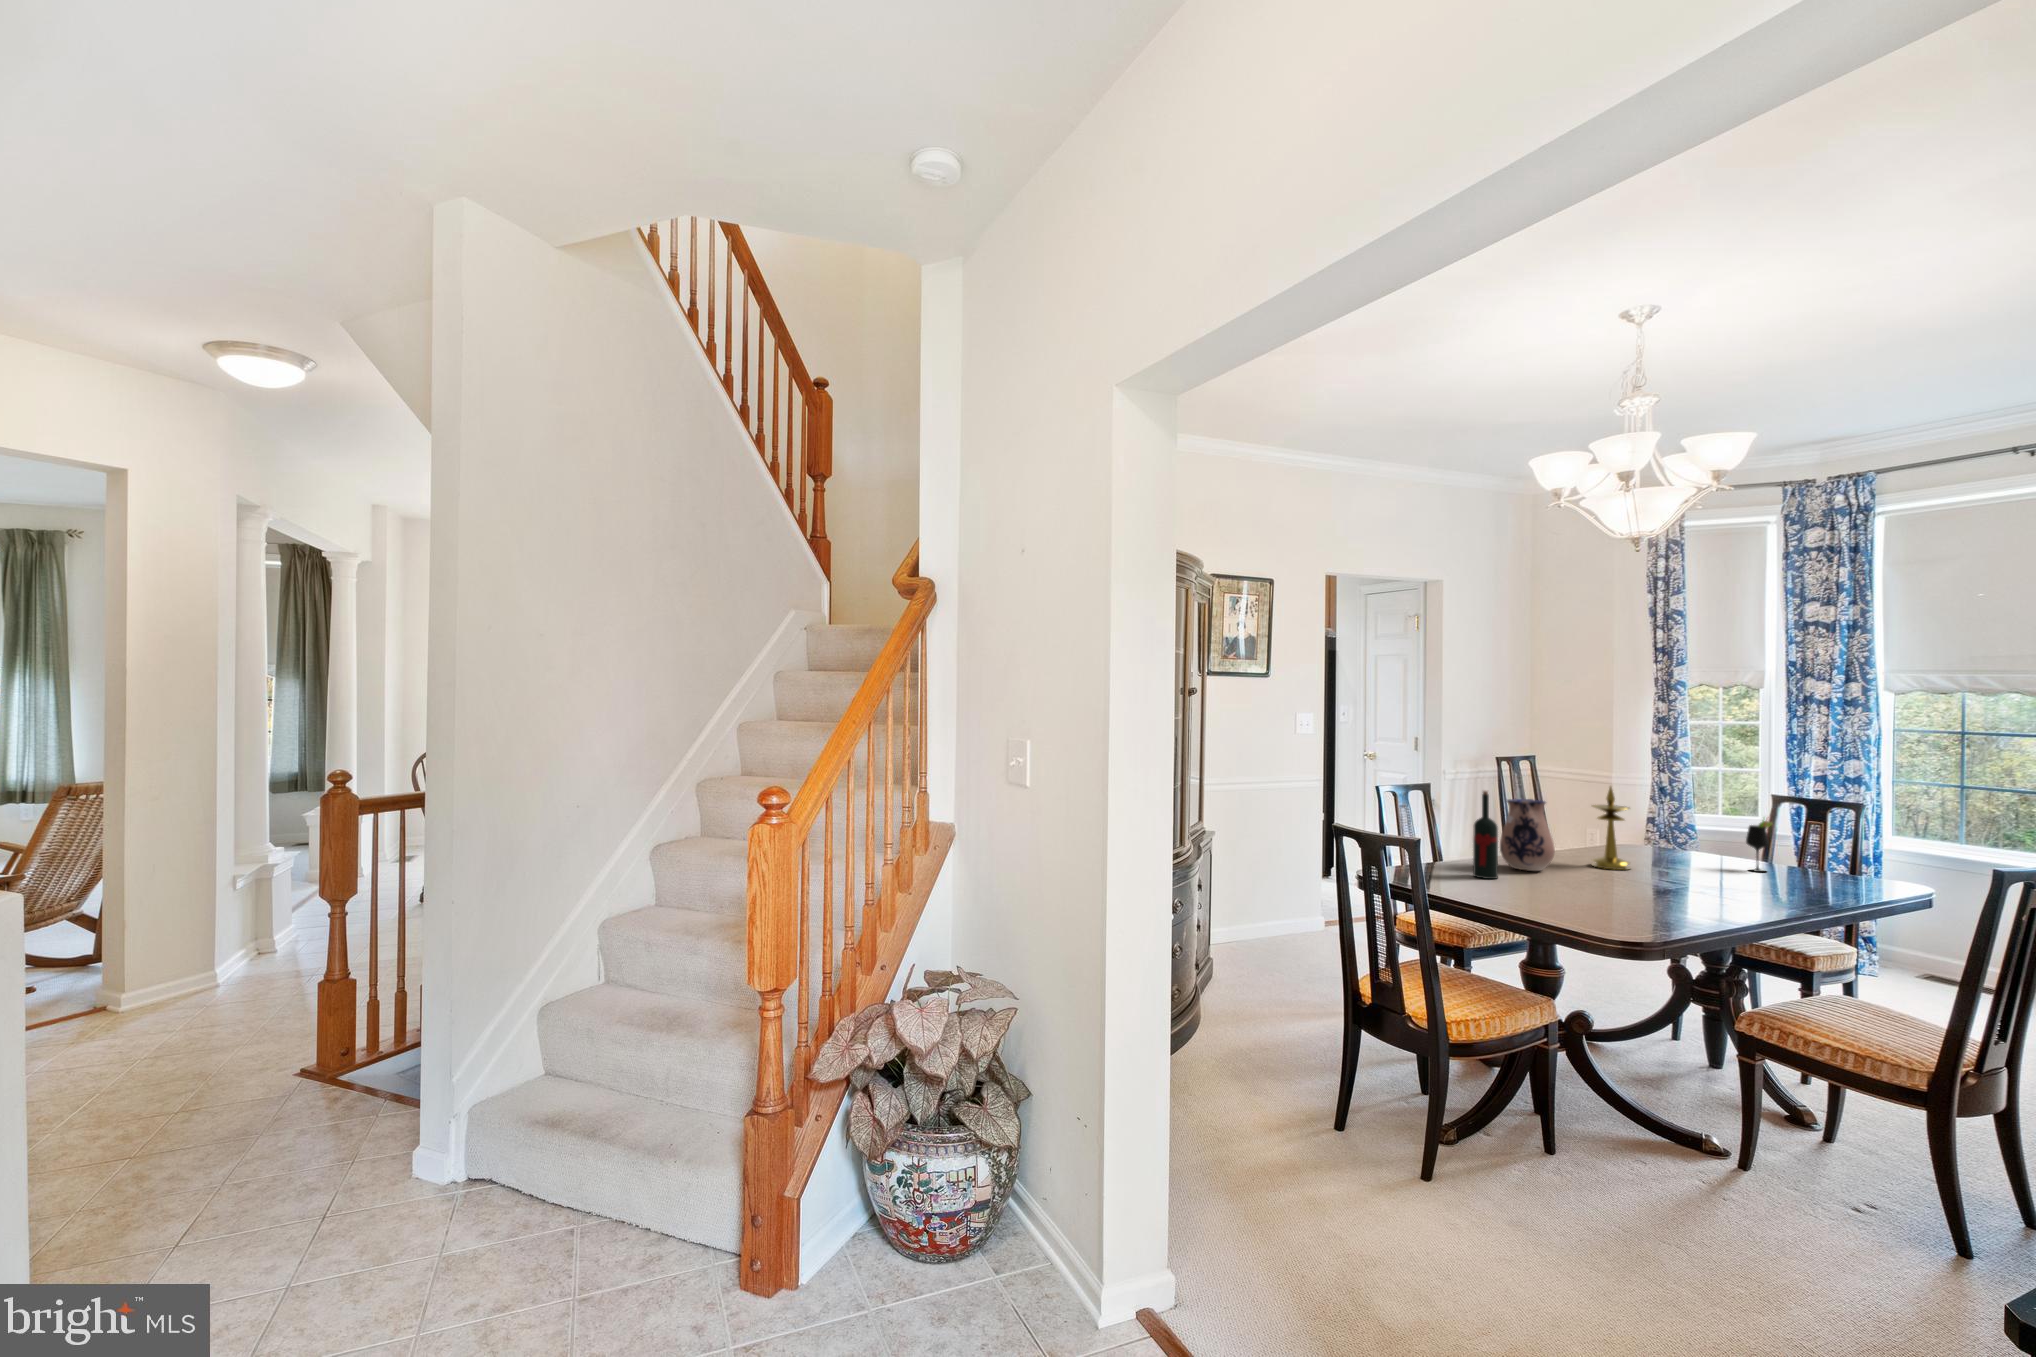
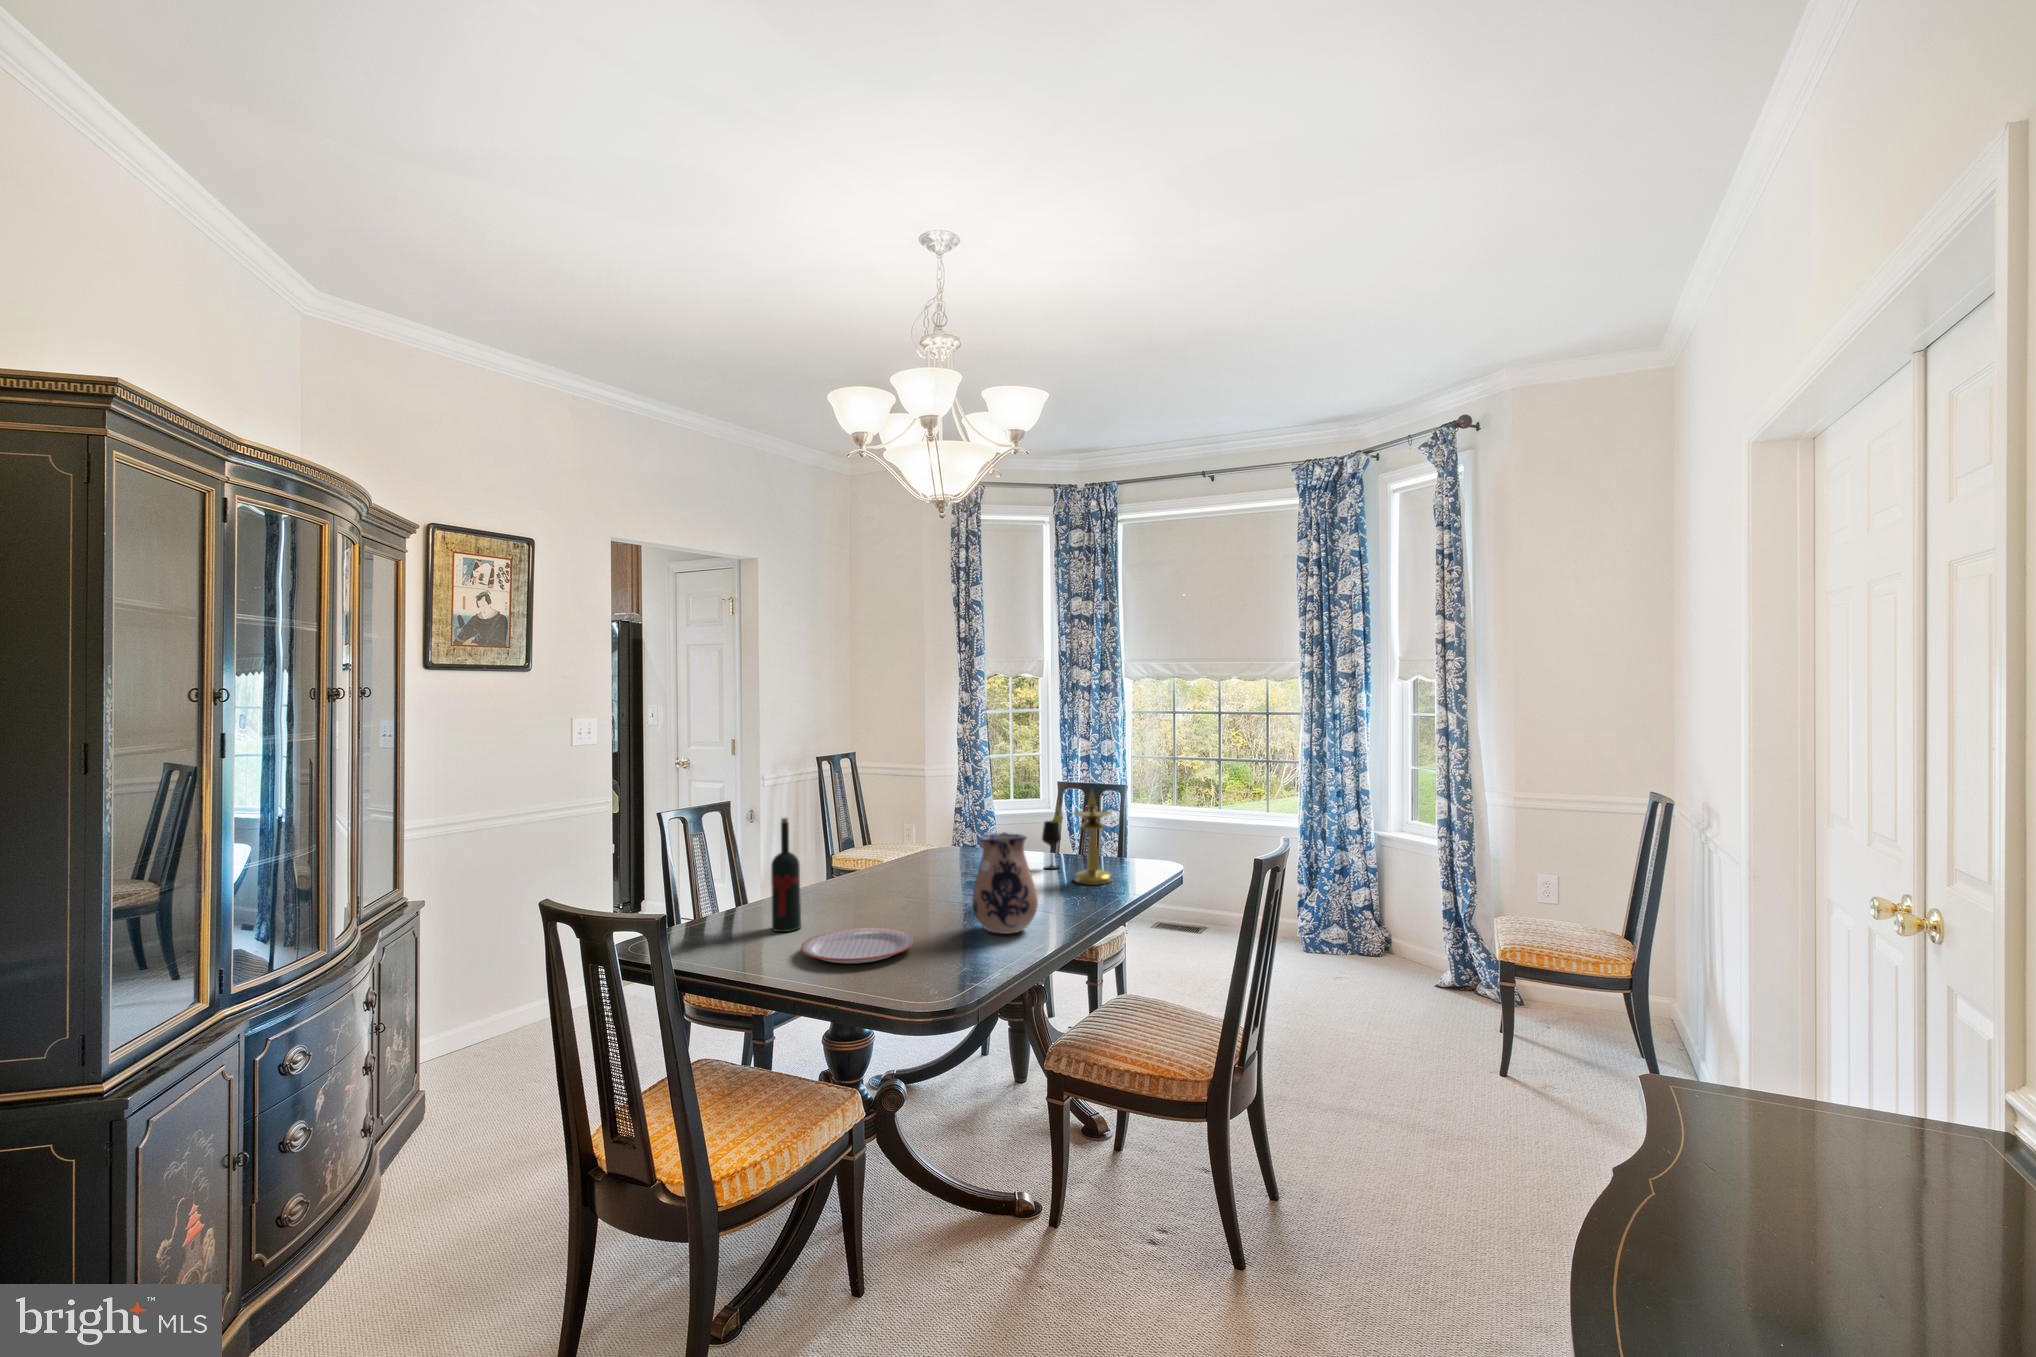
candlestick: present [1592,786,1630,870] -> present [1074,790,1112,884]
ceramic pitcher: present [1500,799,1555,871] -> present [972,832,1038,934]
plate: none [1501,882,1603,905] -> present [801,928,915,963]

